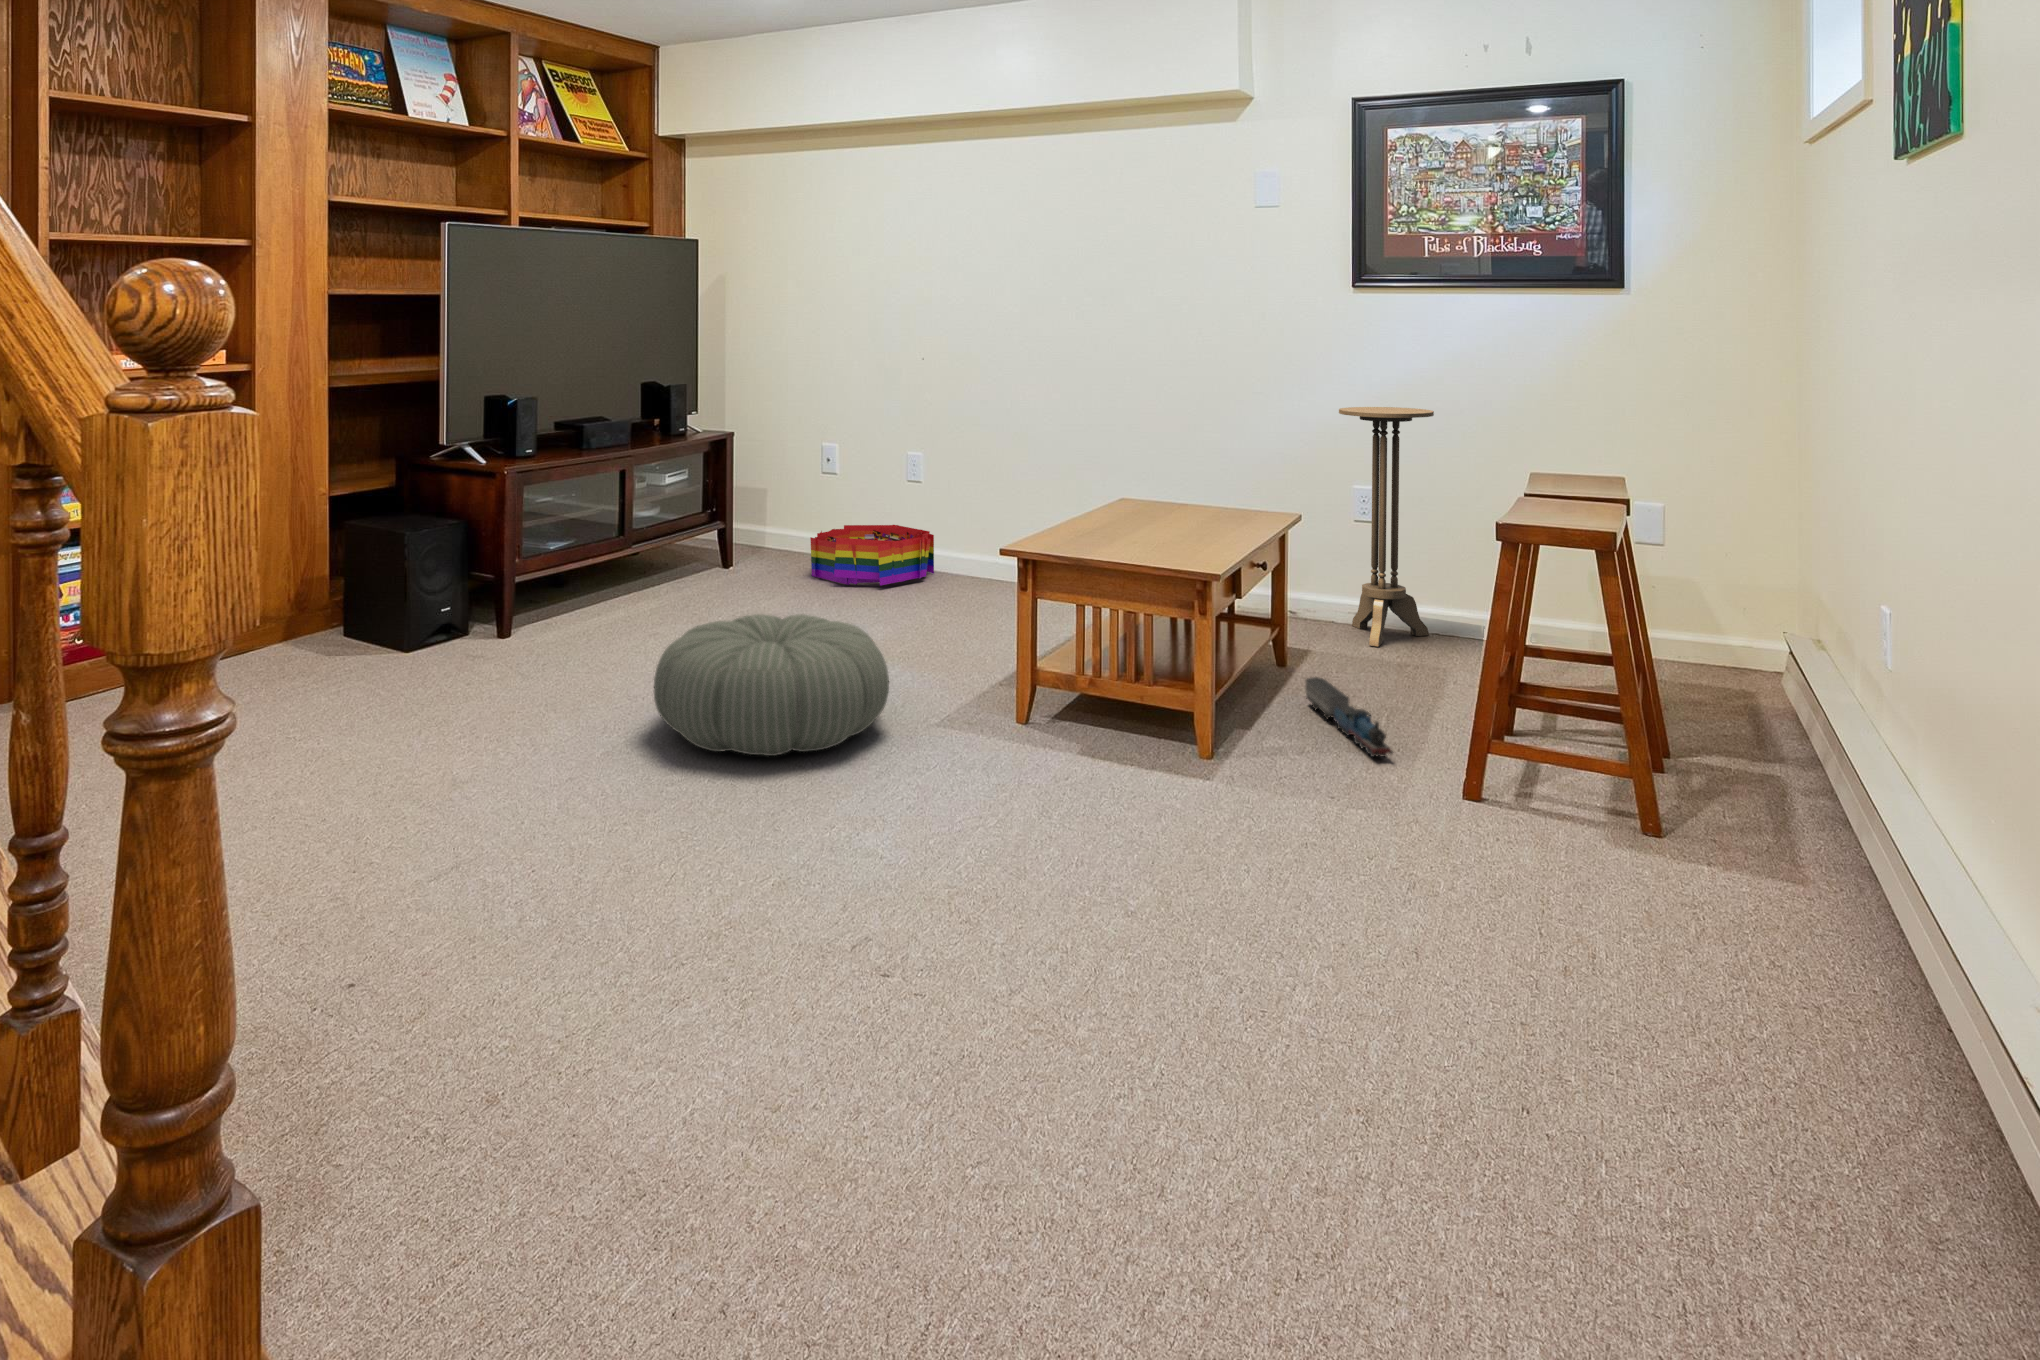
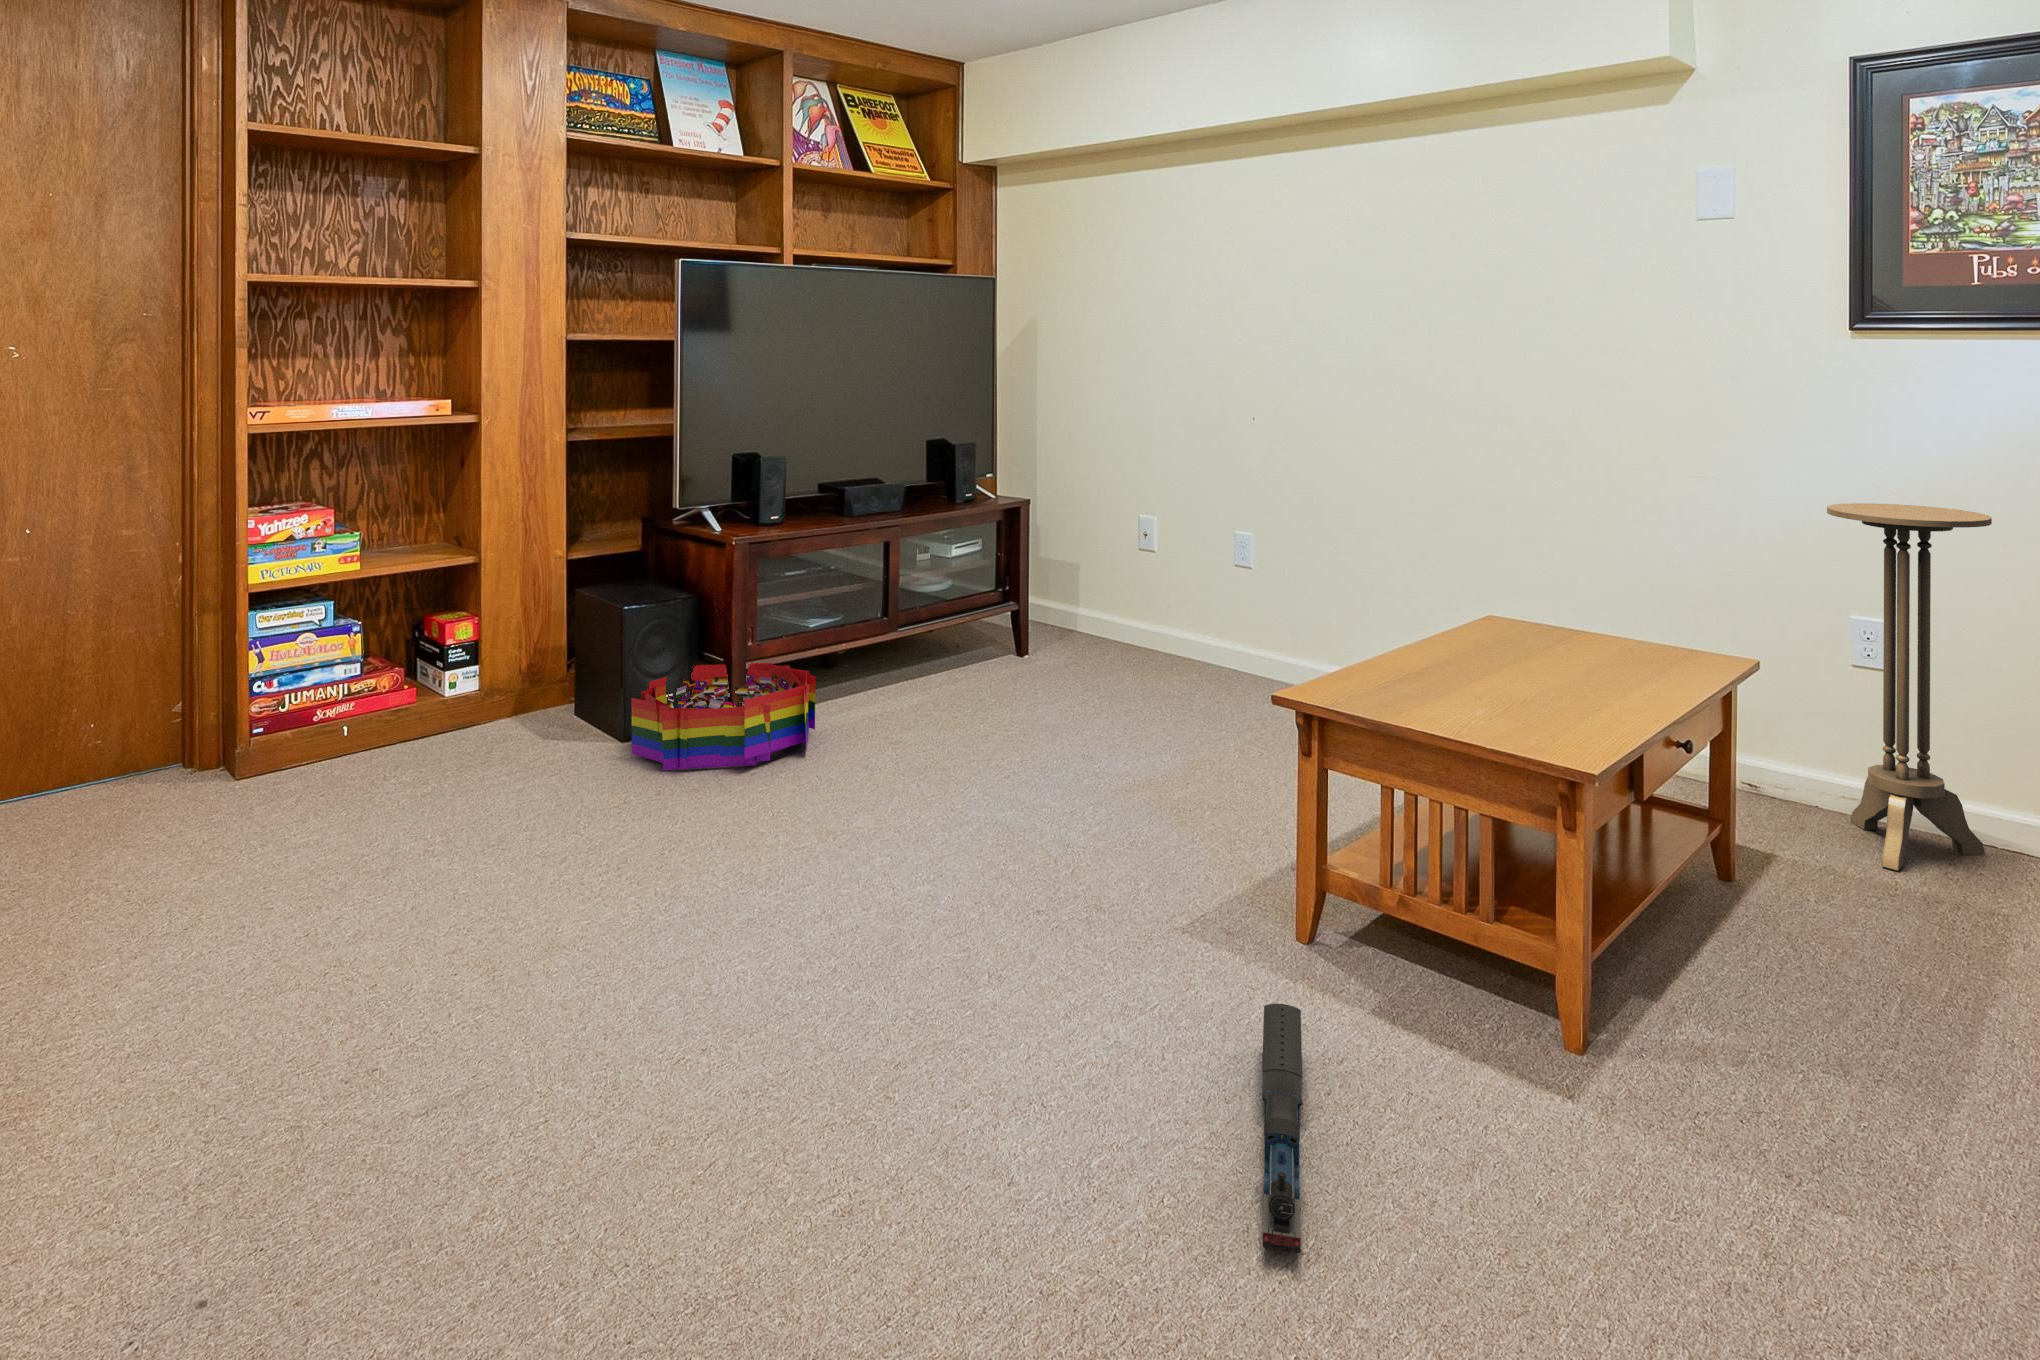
storage bin: present [810,525,934,586] -> present [632,663,815,770]
pouf: present [654,614,889,756] -> none [788,764,1105,993]
toy train: present [1305,677,1393,757] -> present [1262,1004,1302,1254]

